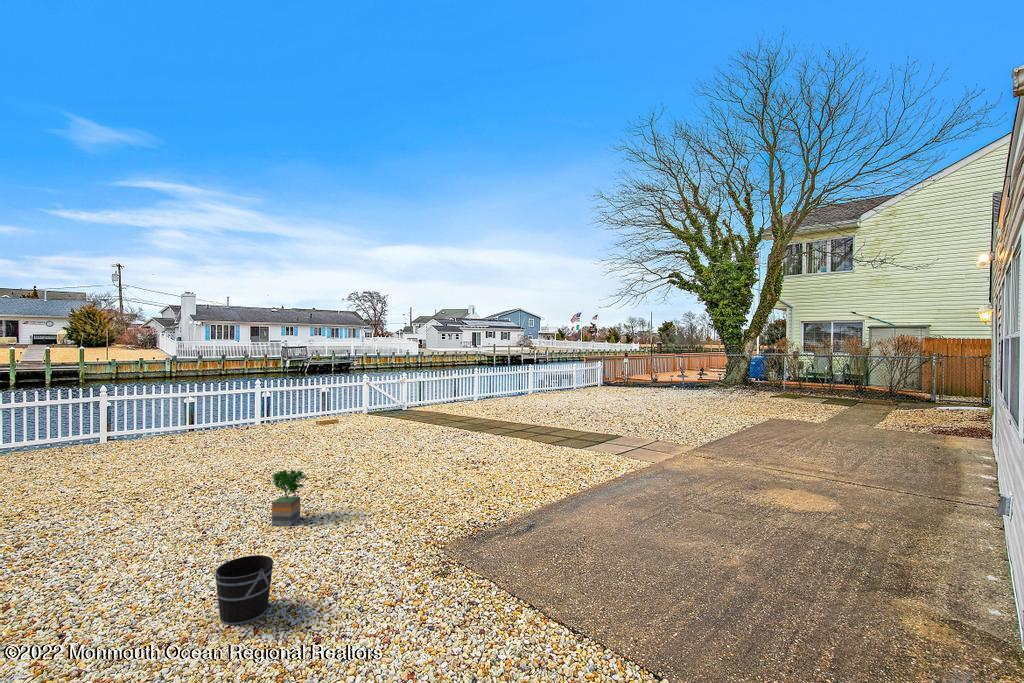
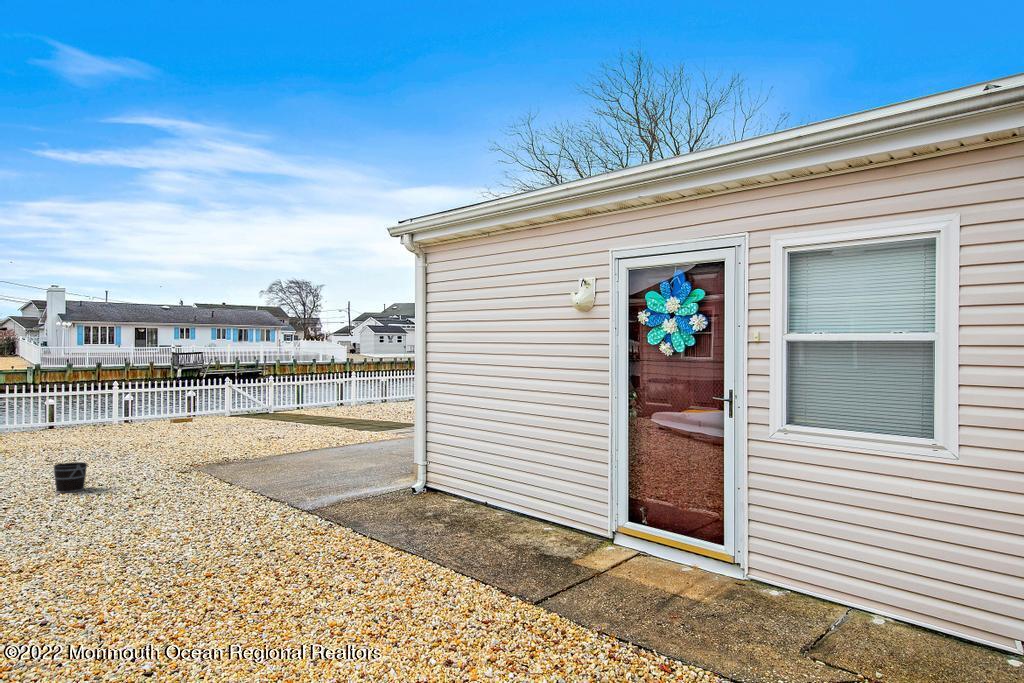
potted tree: present [272,470,307,526] -> none [99,431,127,468]

